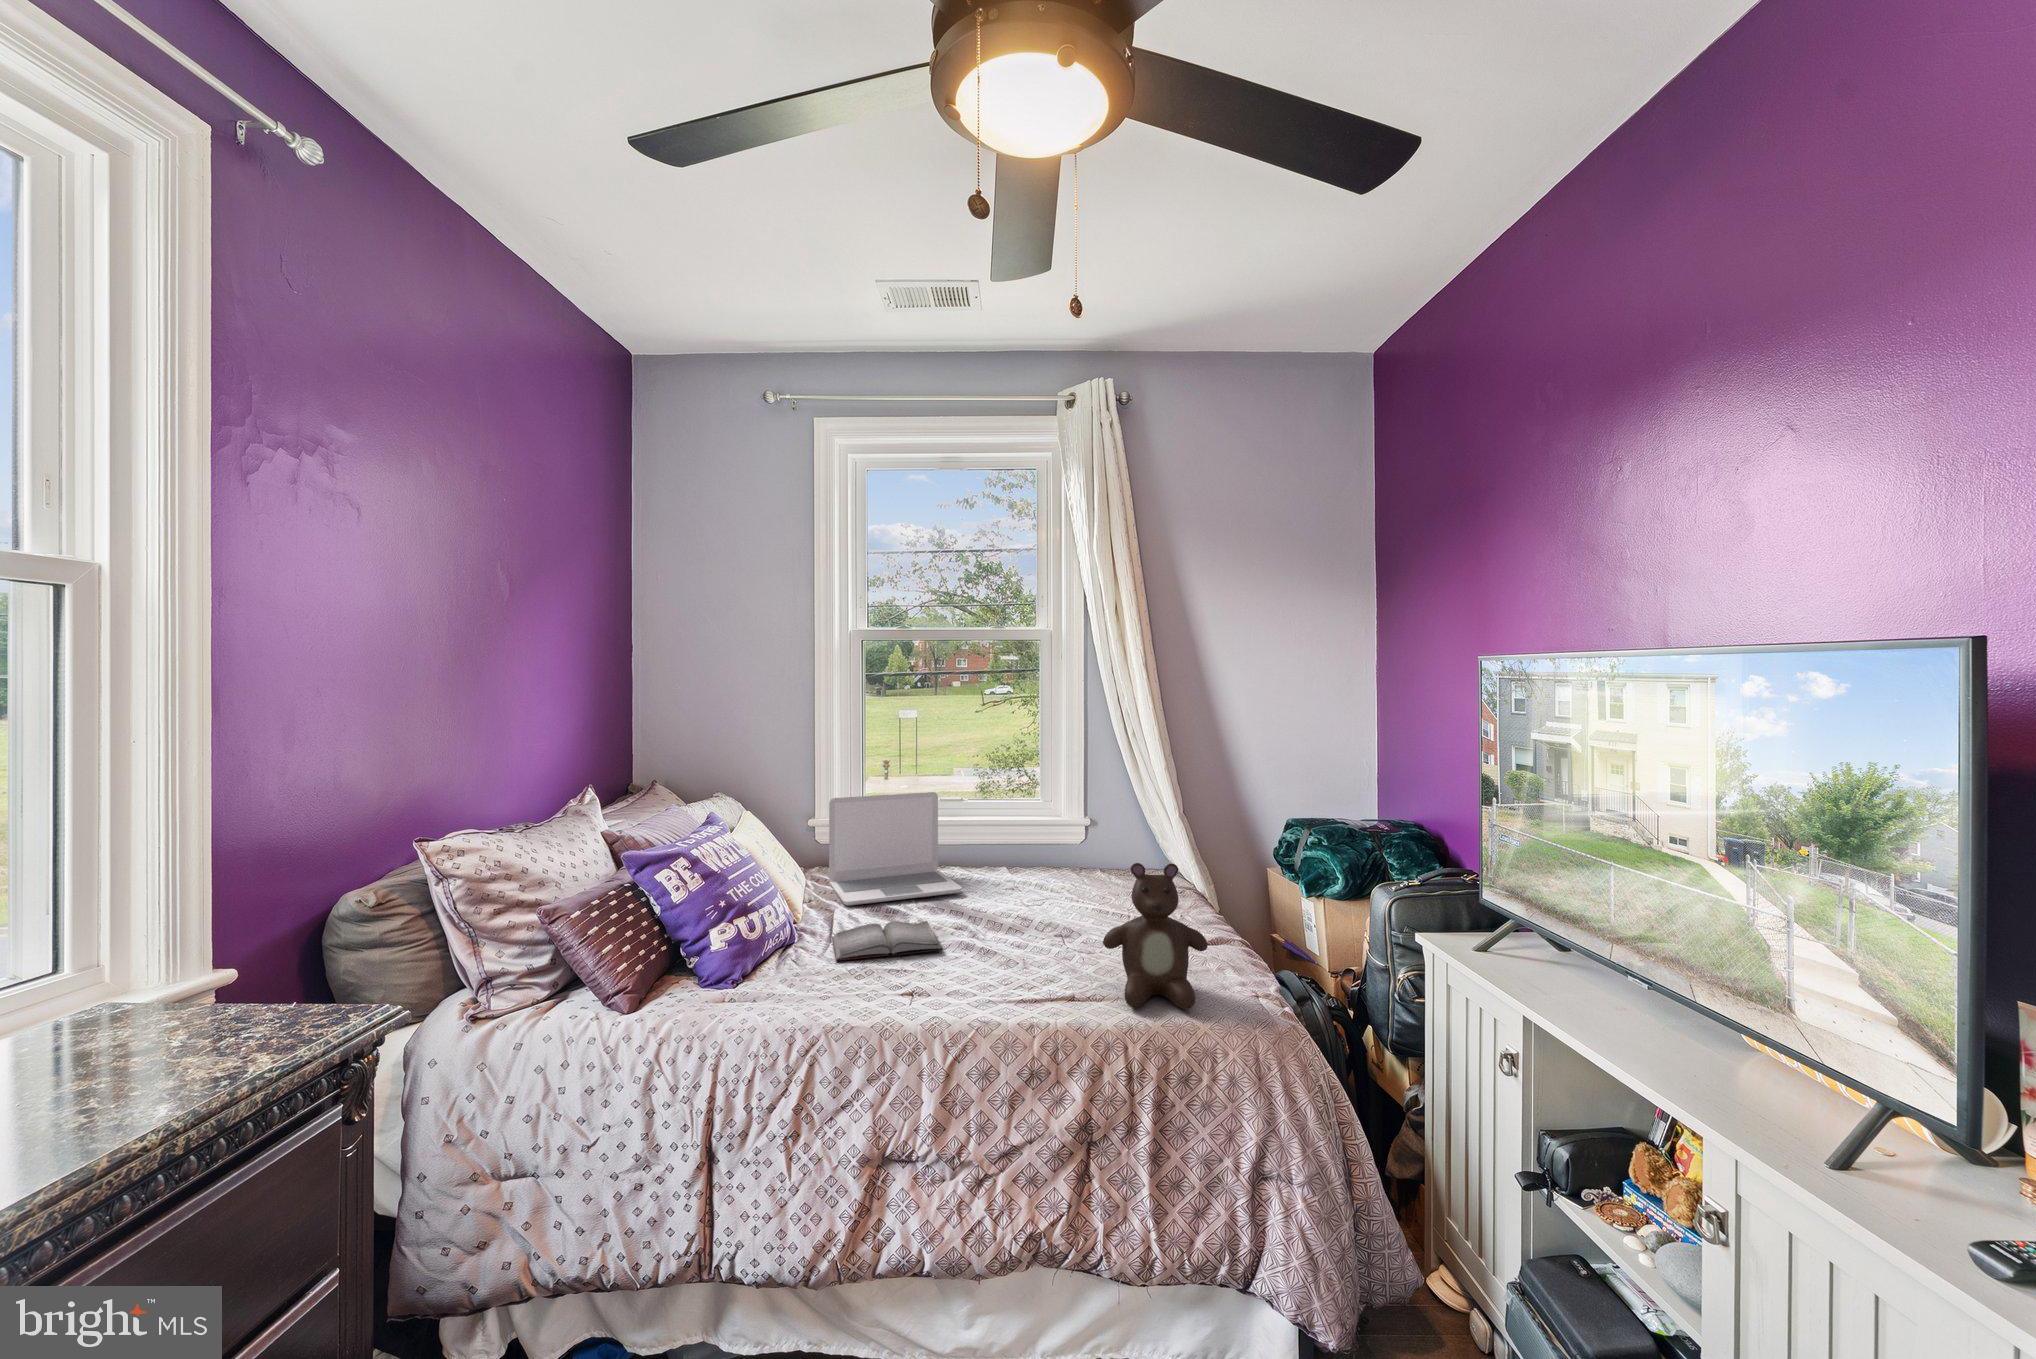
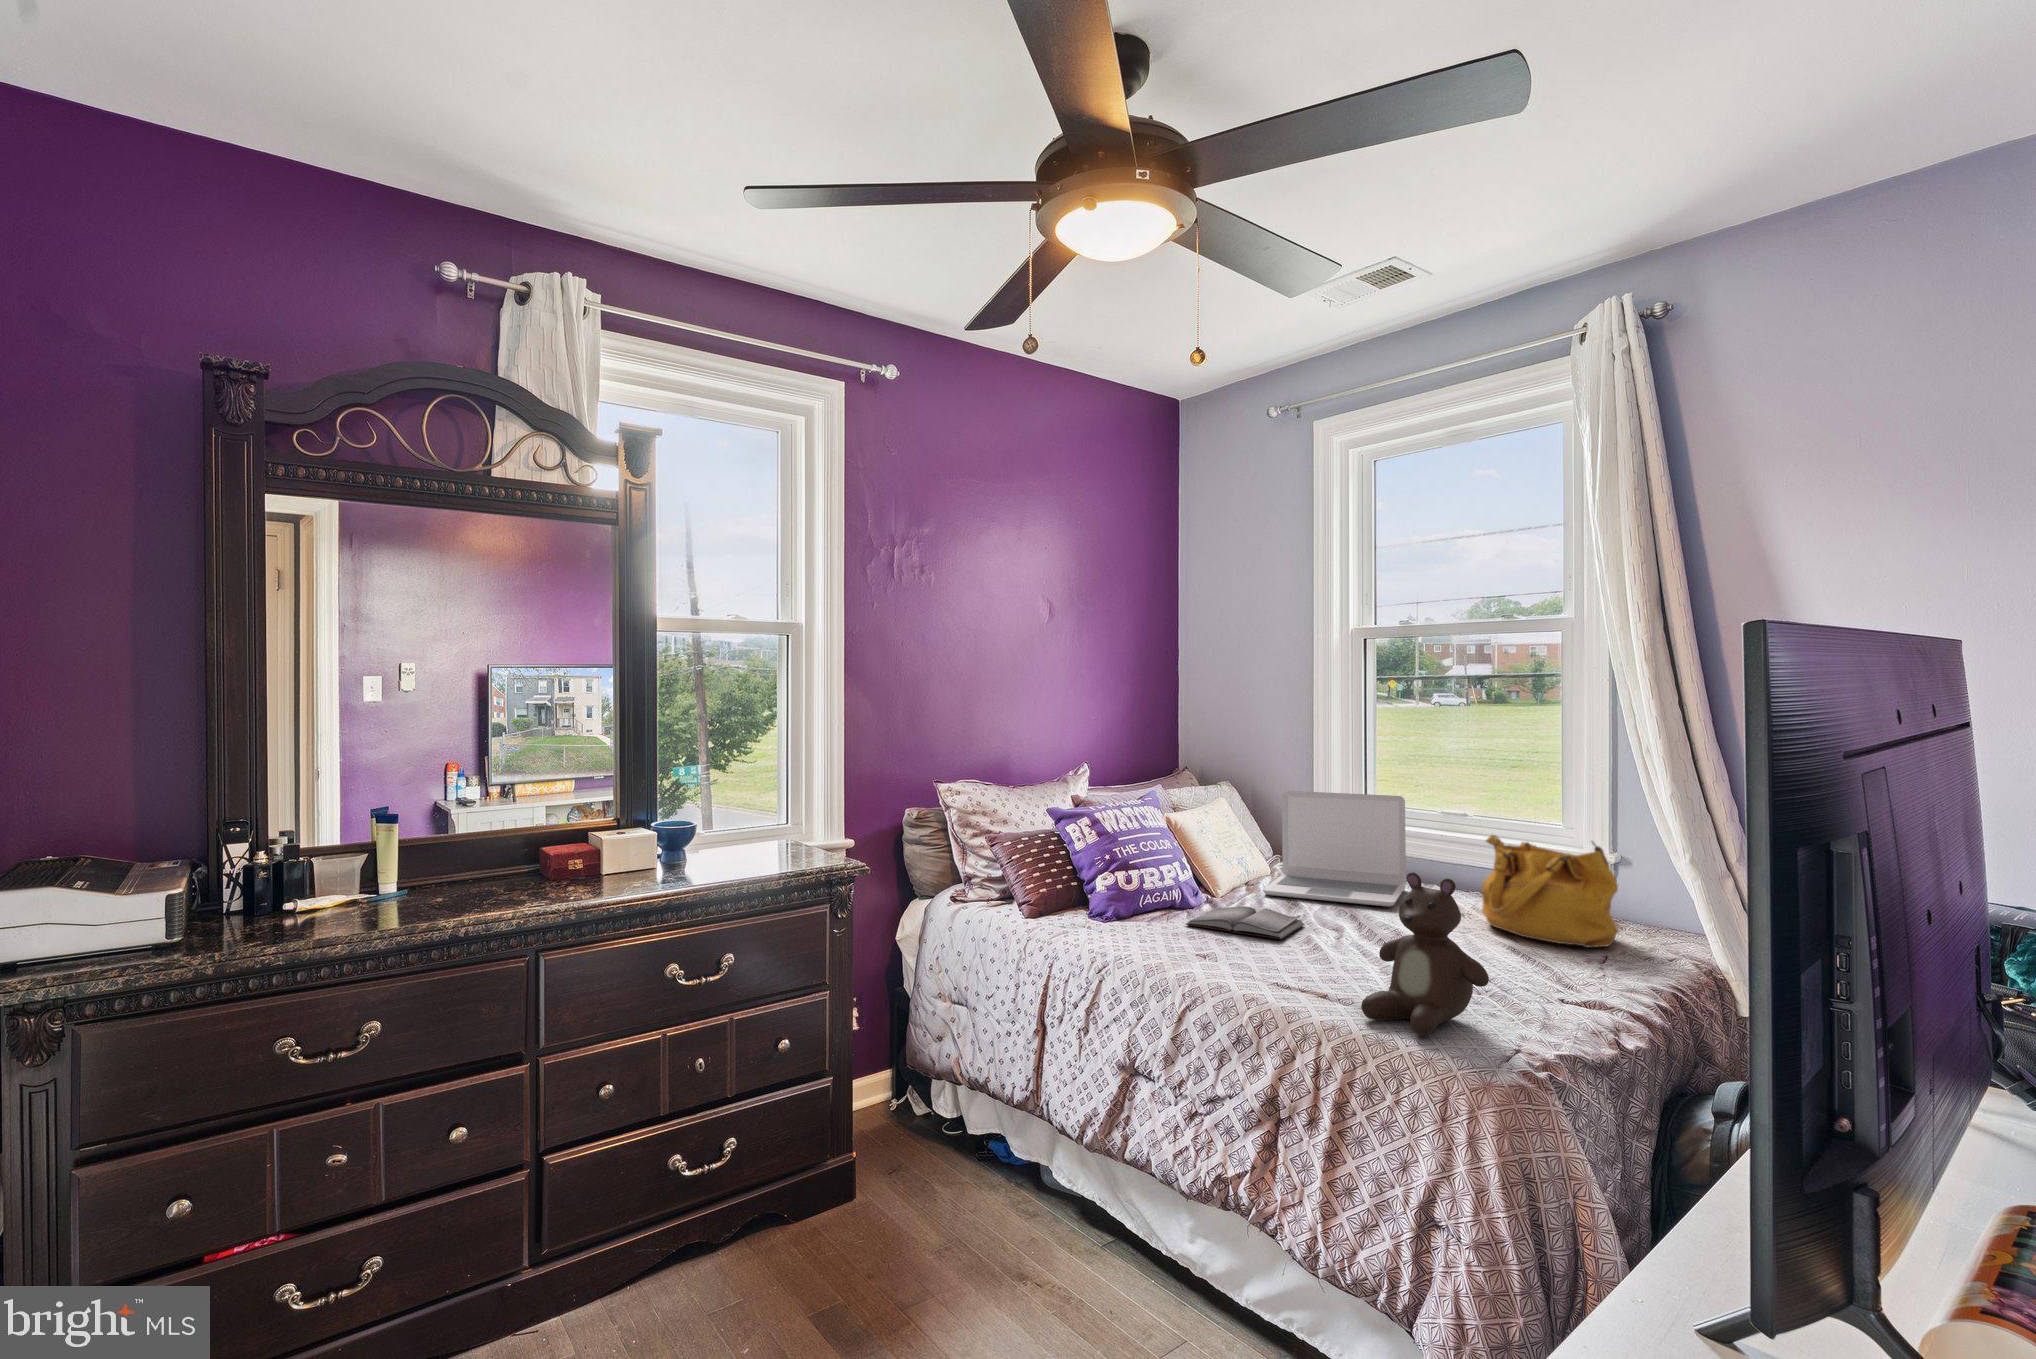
handbag: none [1028,812,1129,896] -> present [1482,835,1619,947]

